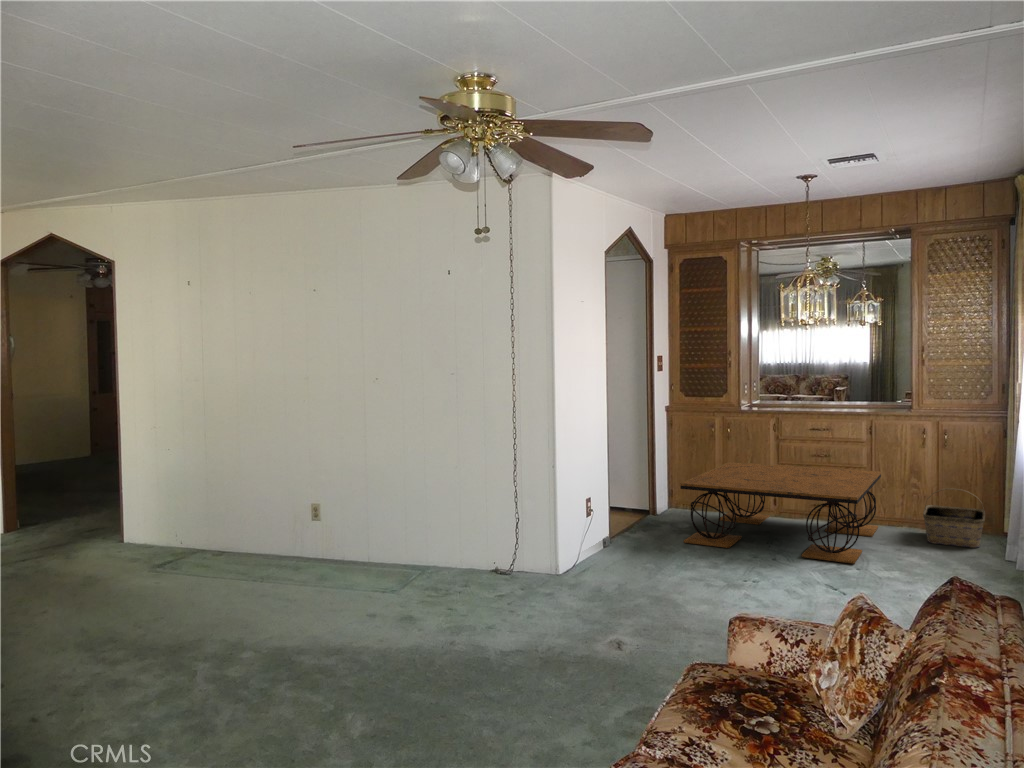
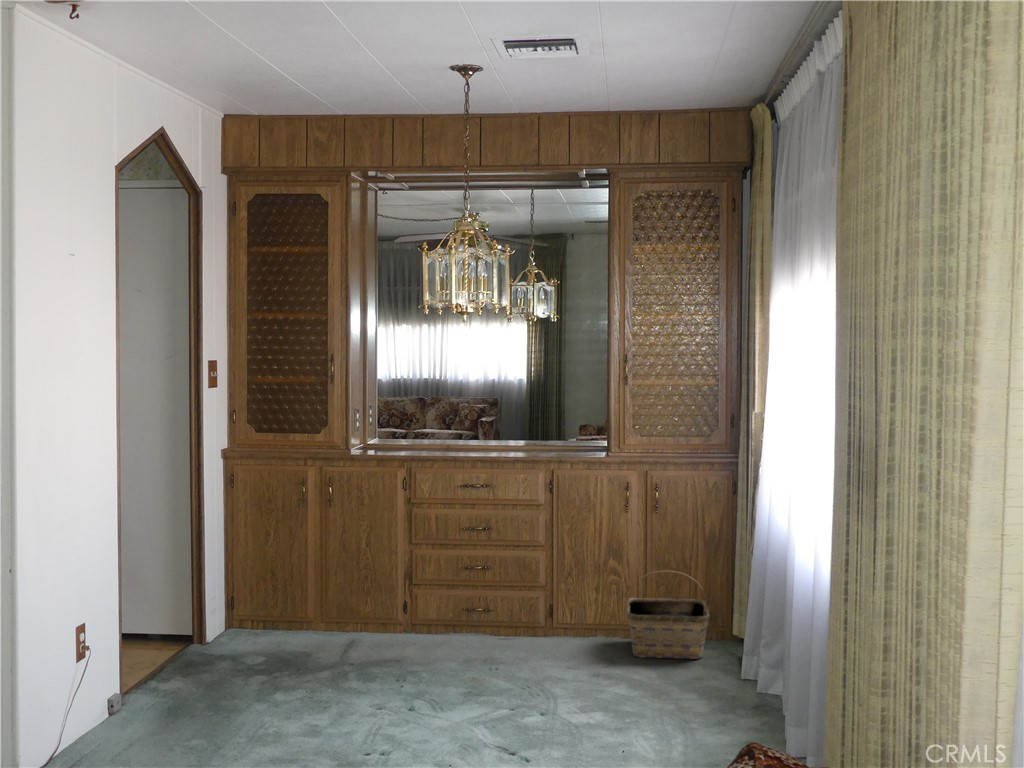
coffee table: present [680,462,881,564] -> none [254,544,564,703]

